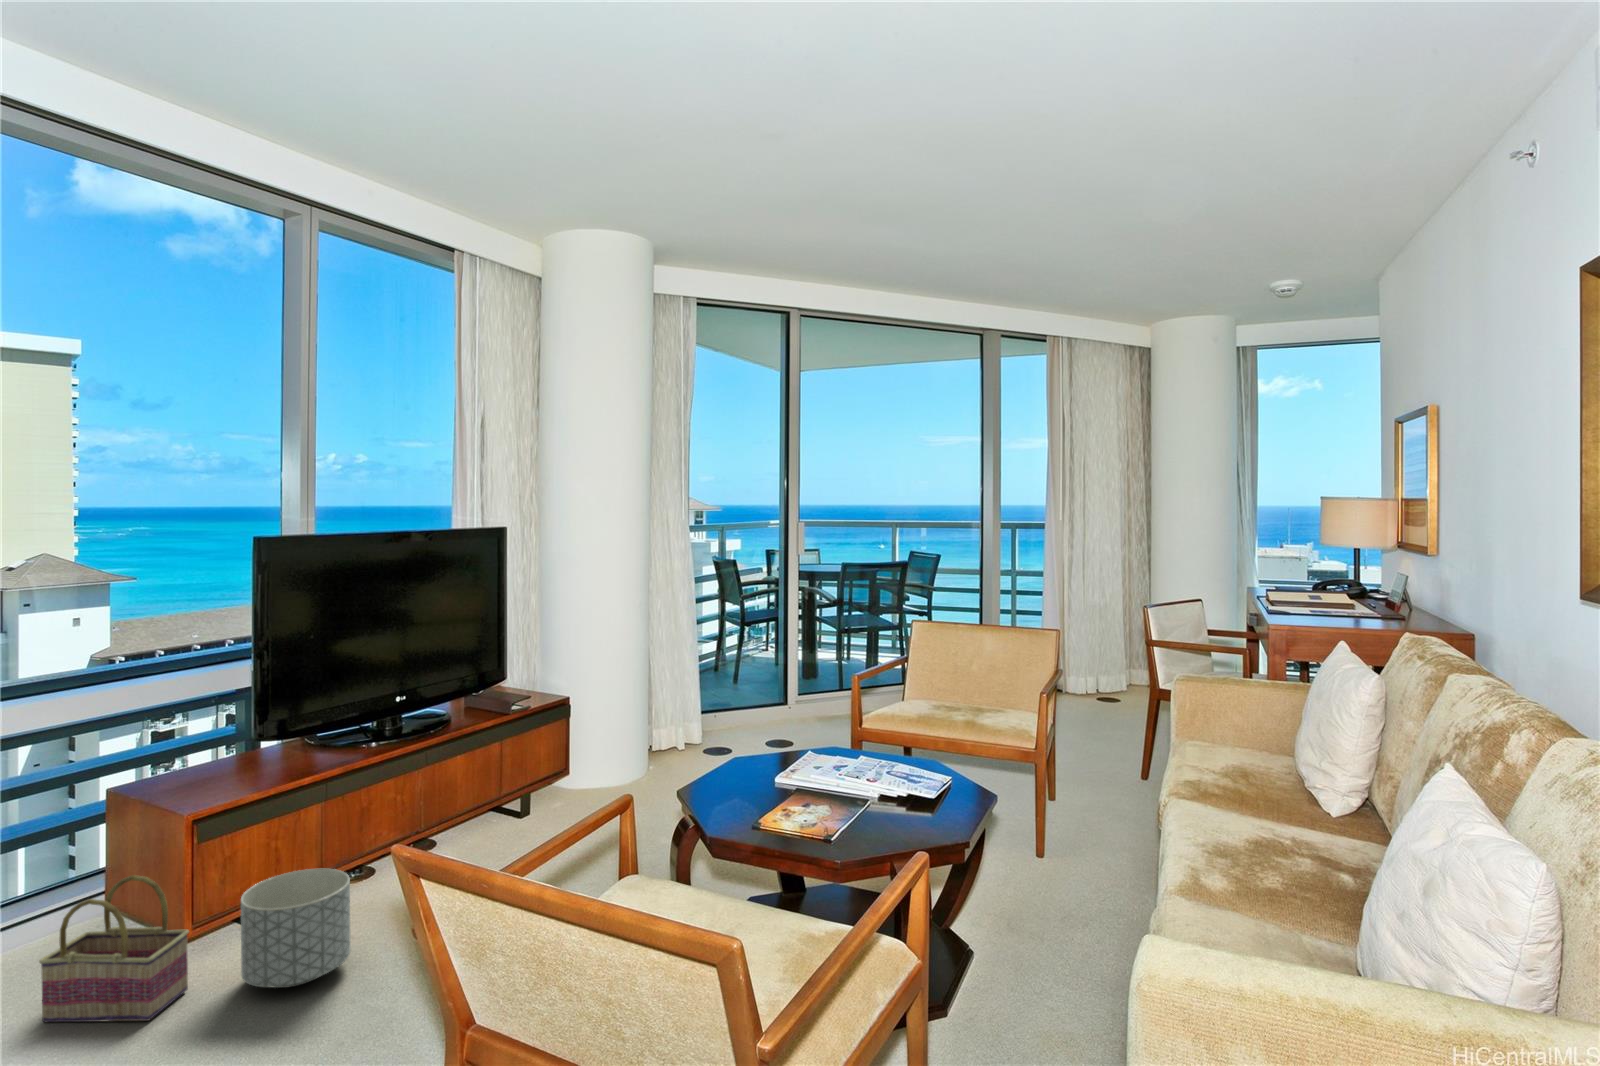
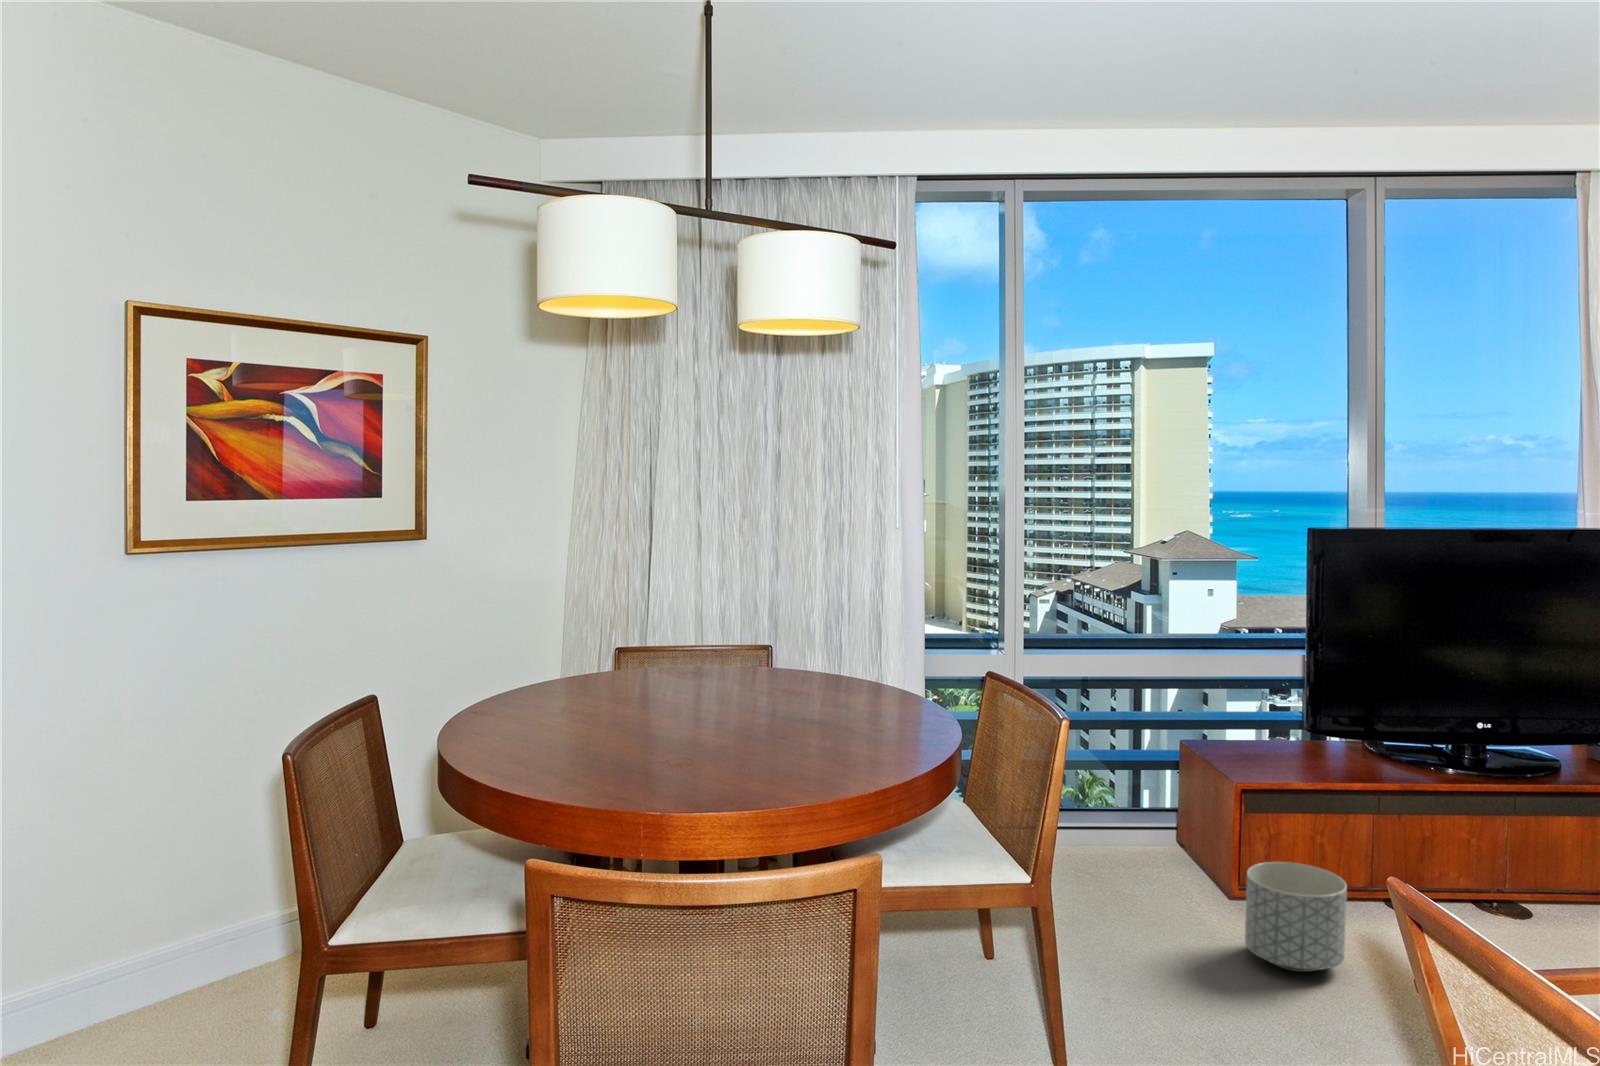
basket: present [39,875,189,1022] -> none [1122,815,1217,936]

